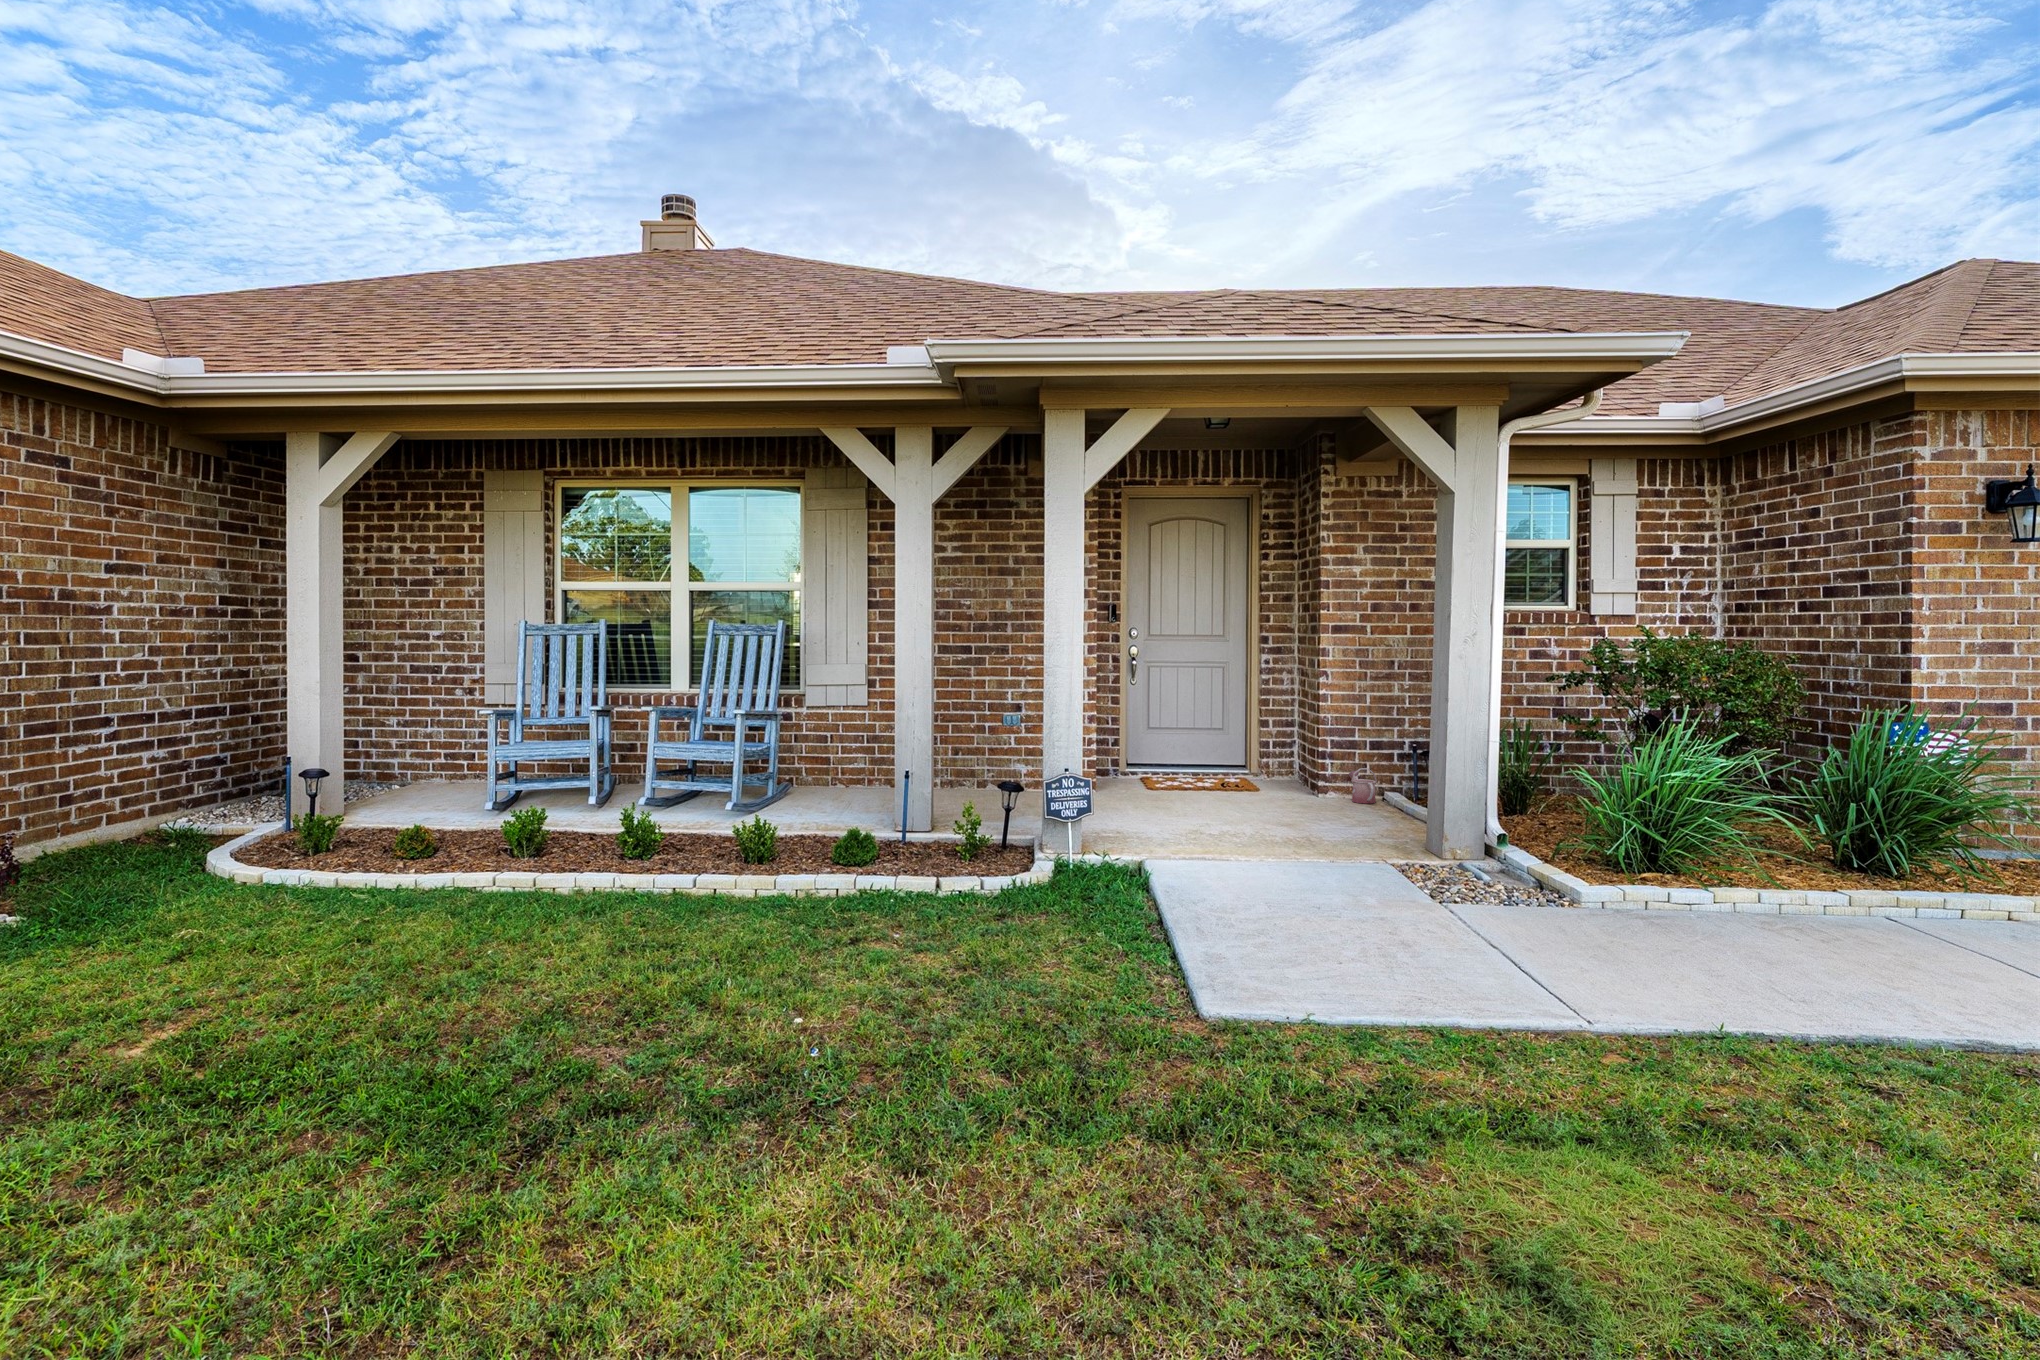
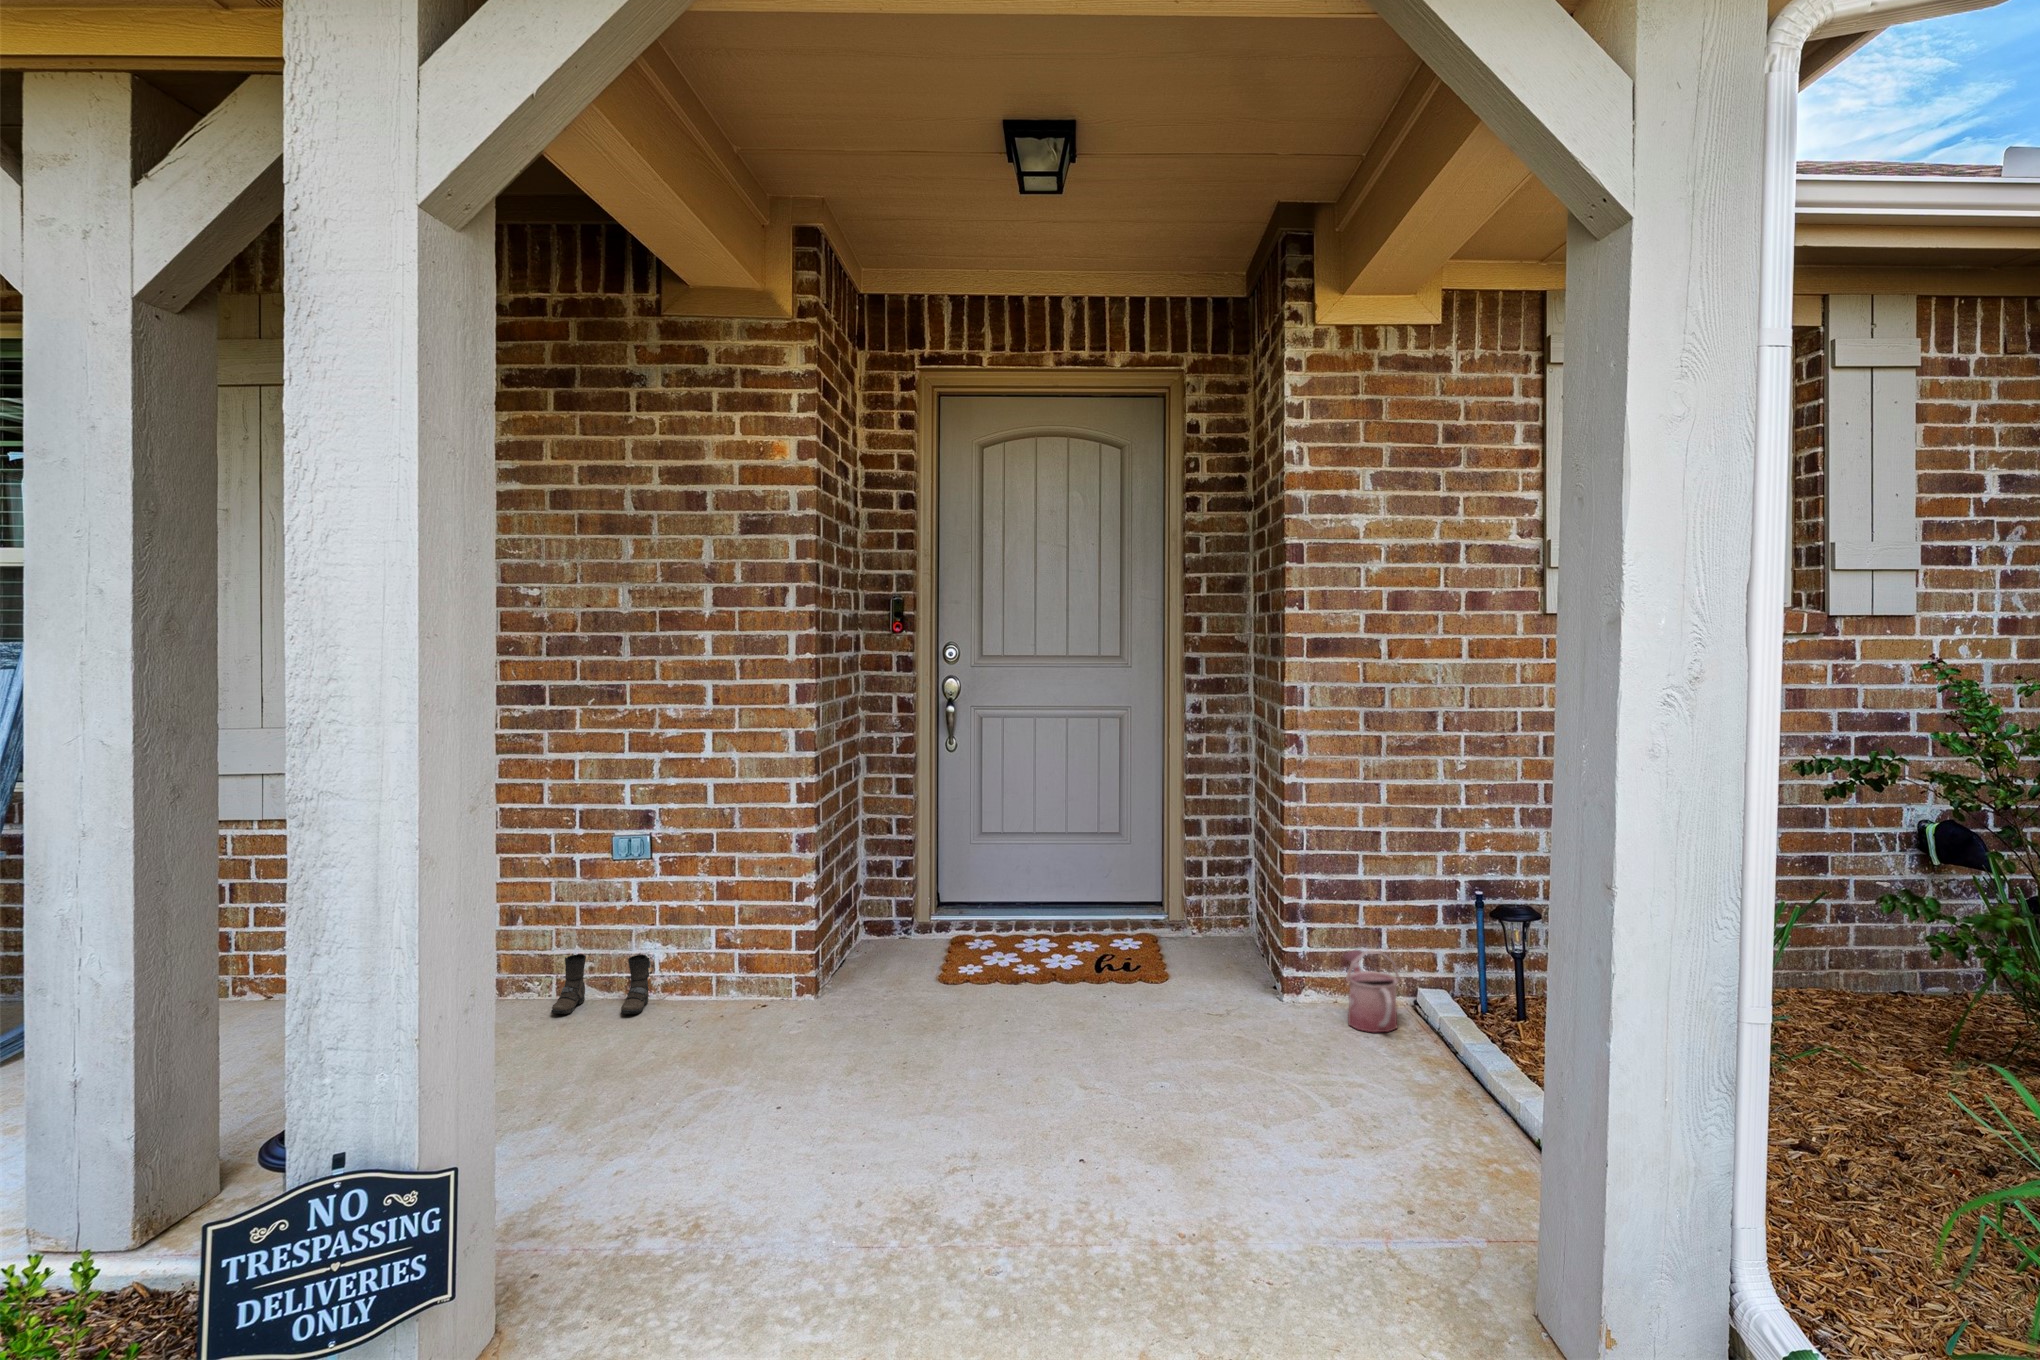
boots: none [985,768,1024,793] -> present [551,954,650,1014]

